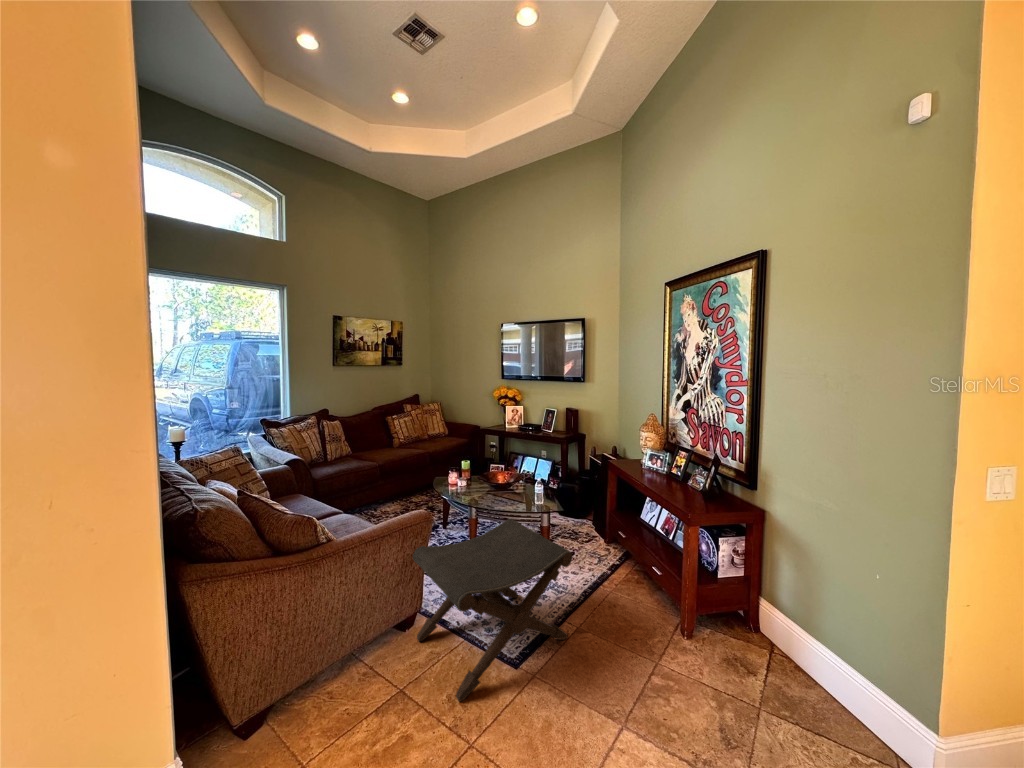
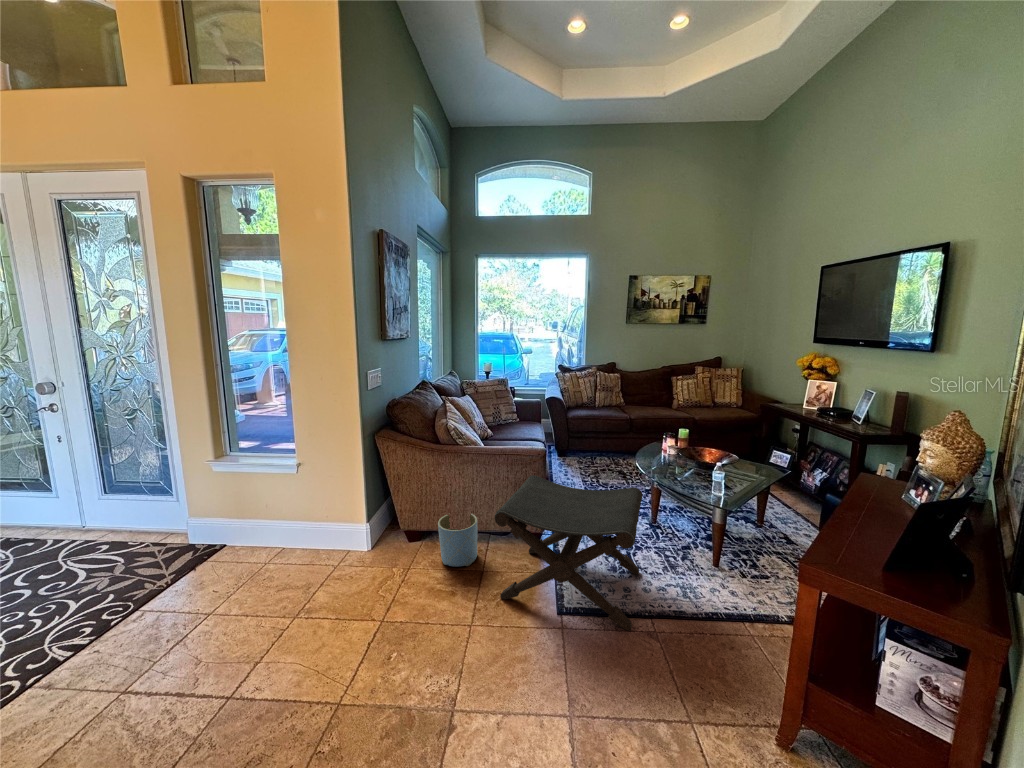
planter: none [319,635,379,732] -> present [438,514,477,567]

